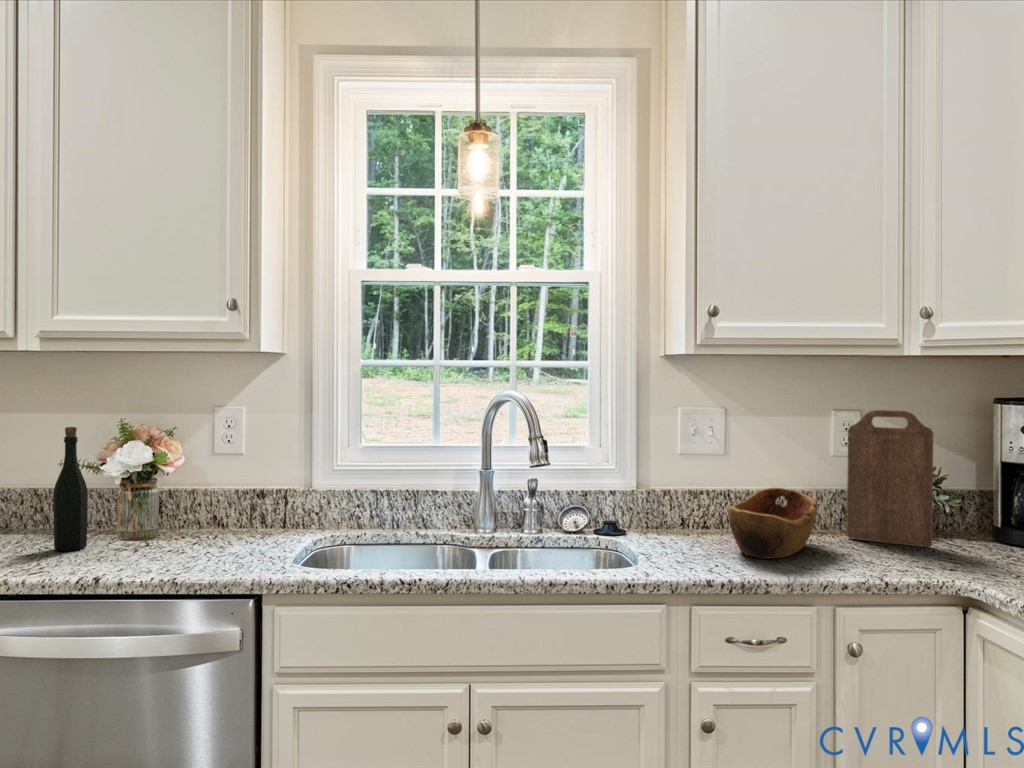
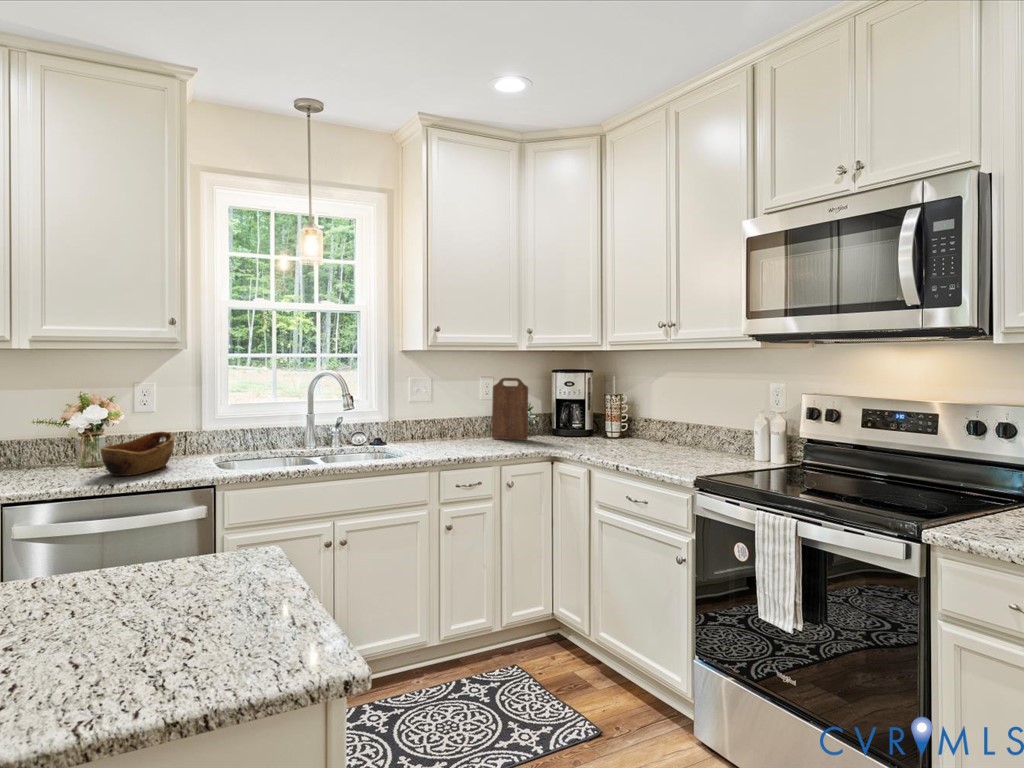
bottle: present [53,427,88,551] -> none [41,399,65,476]
wooden bowl: present [728,488,817,559] -> present [101,432,175,476]

